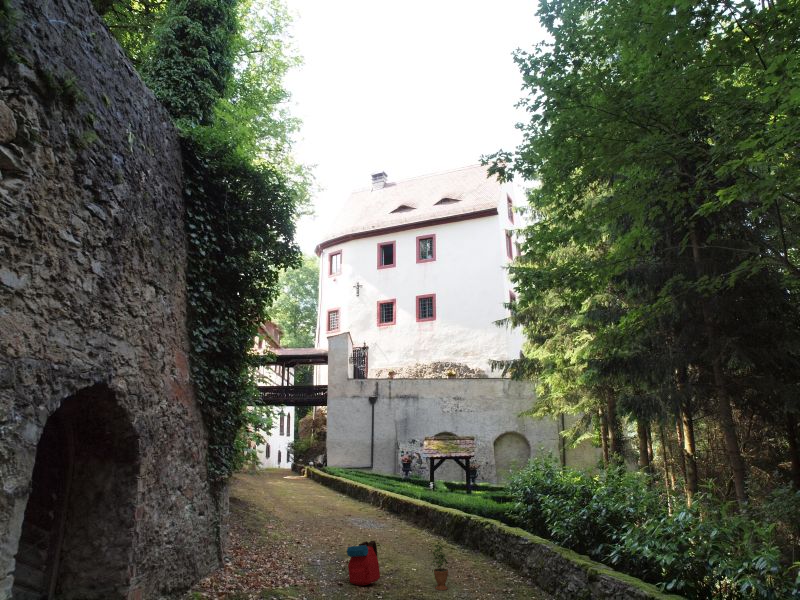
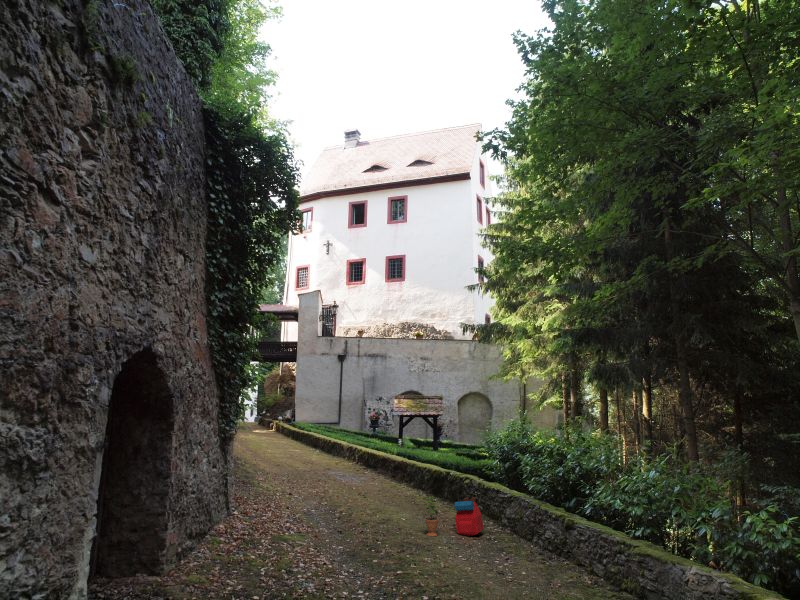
backpack: present [347,541,380,586] -> present [455,497,483,536]

